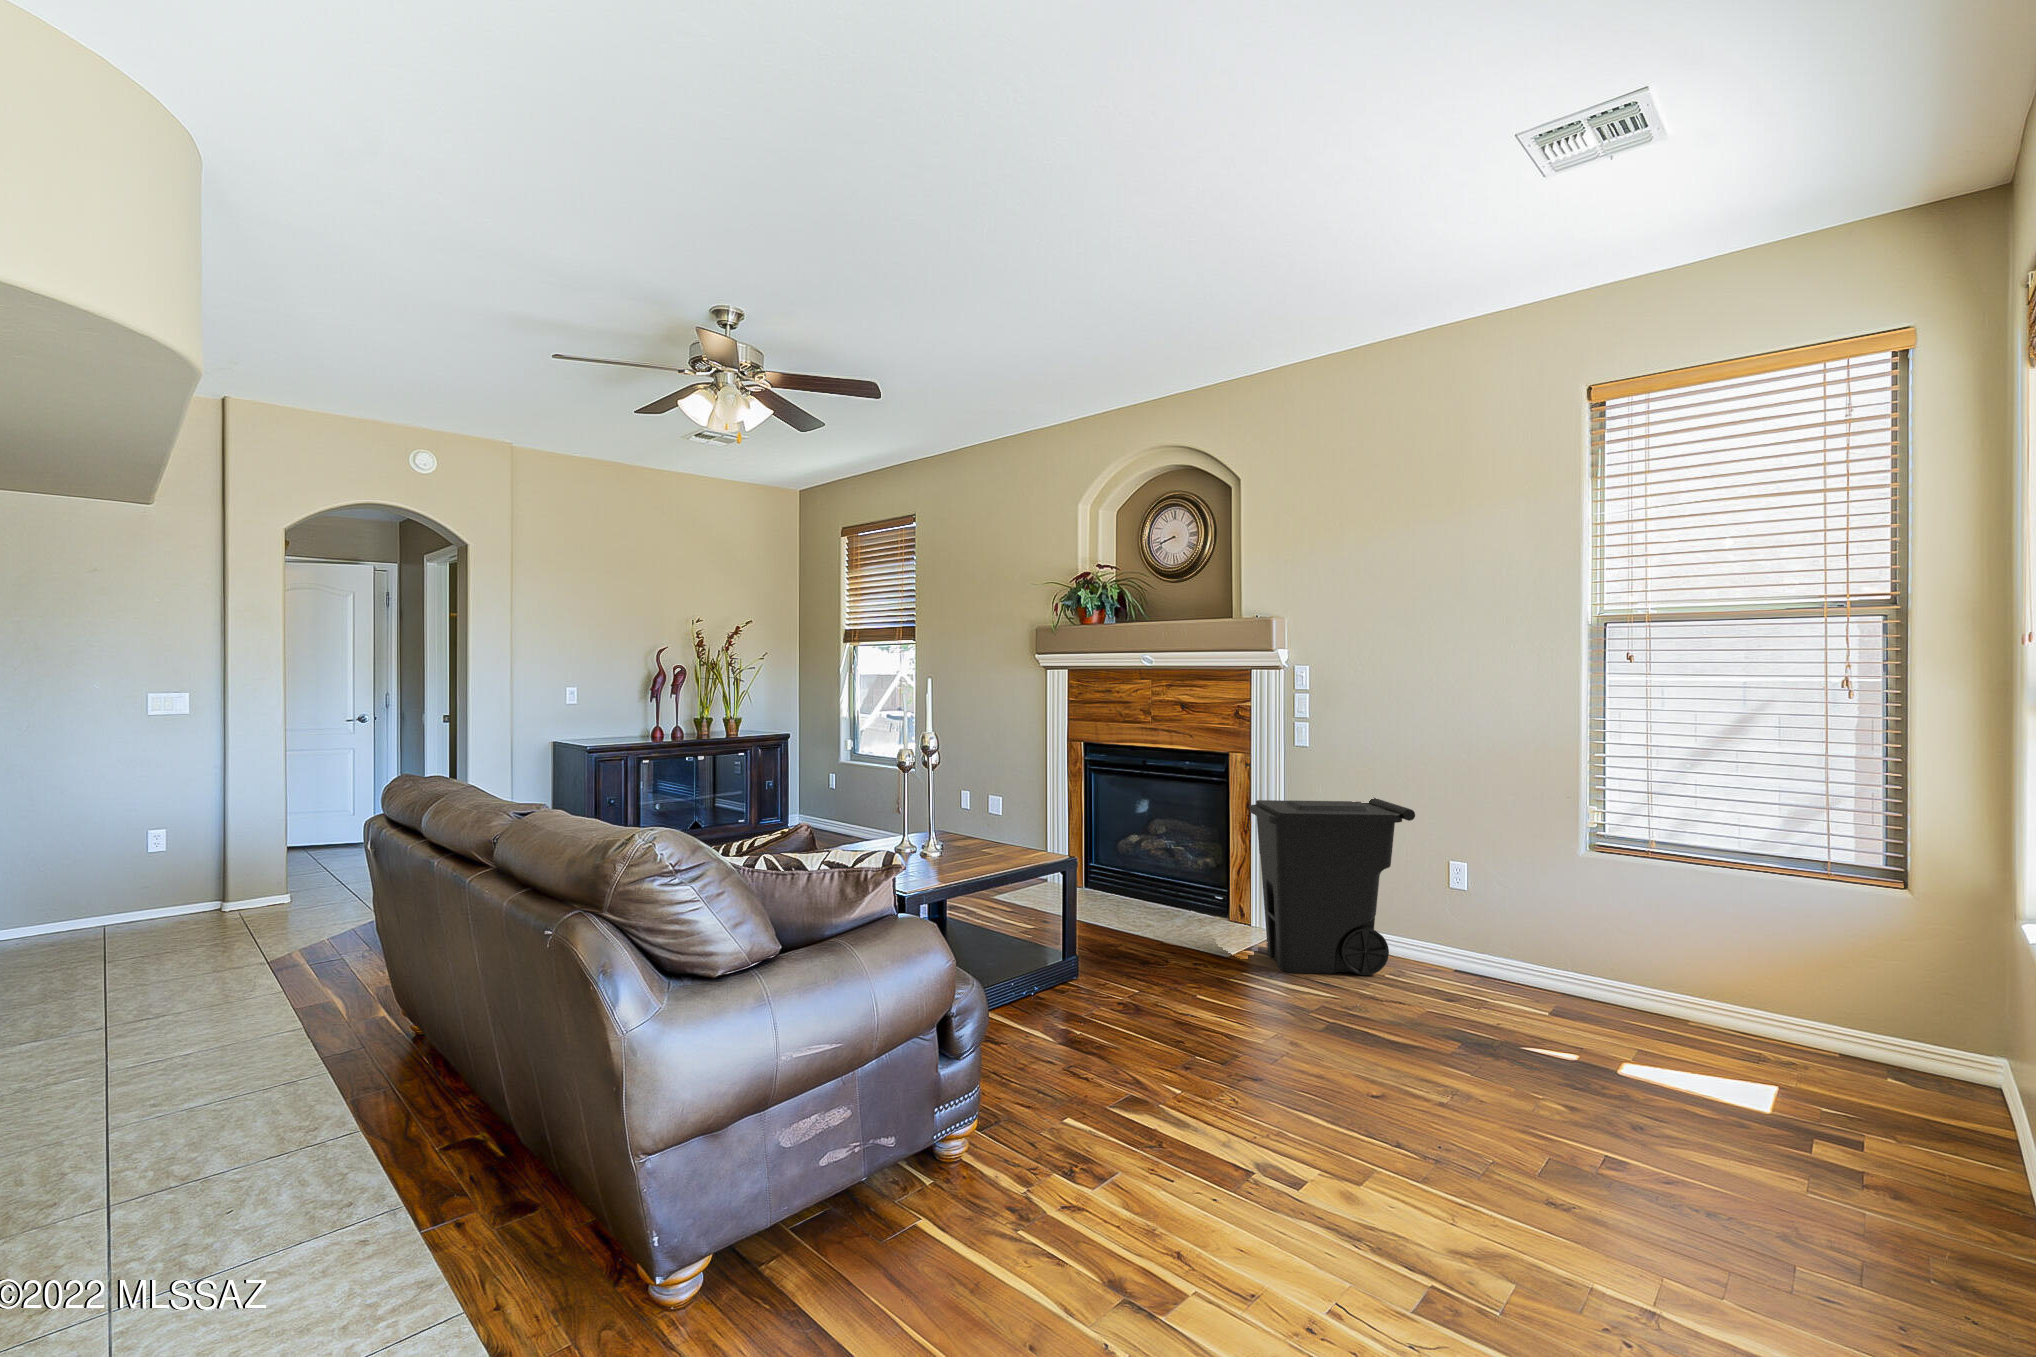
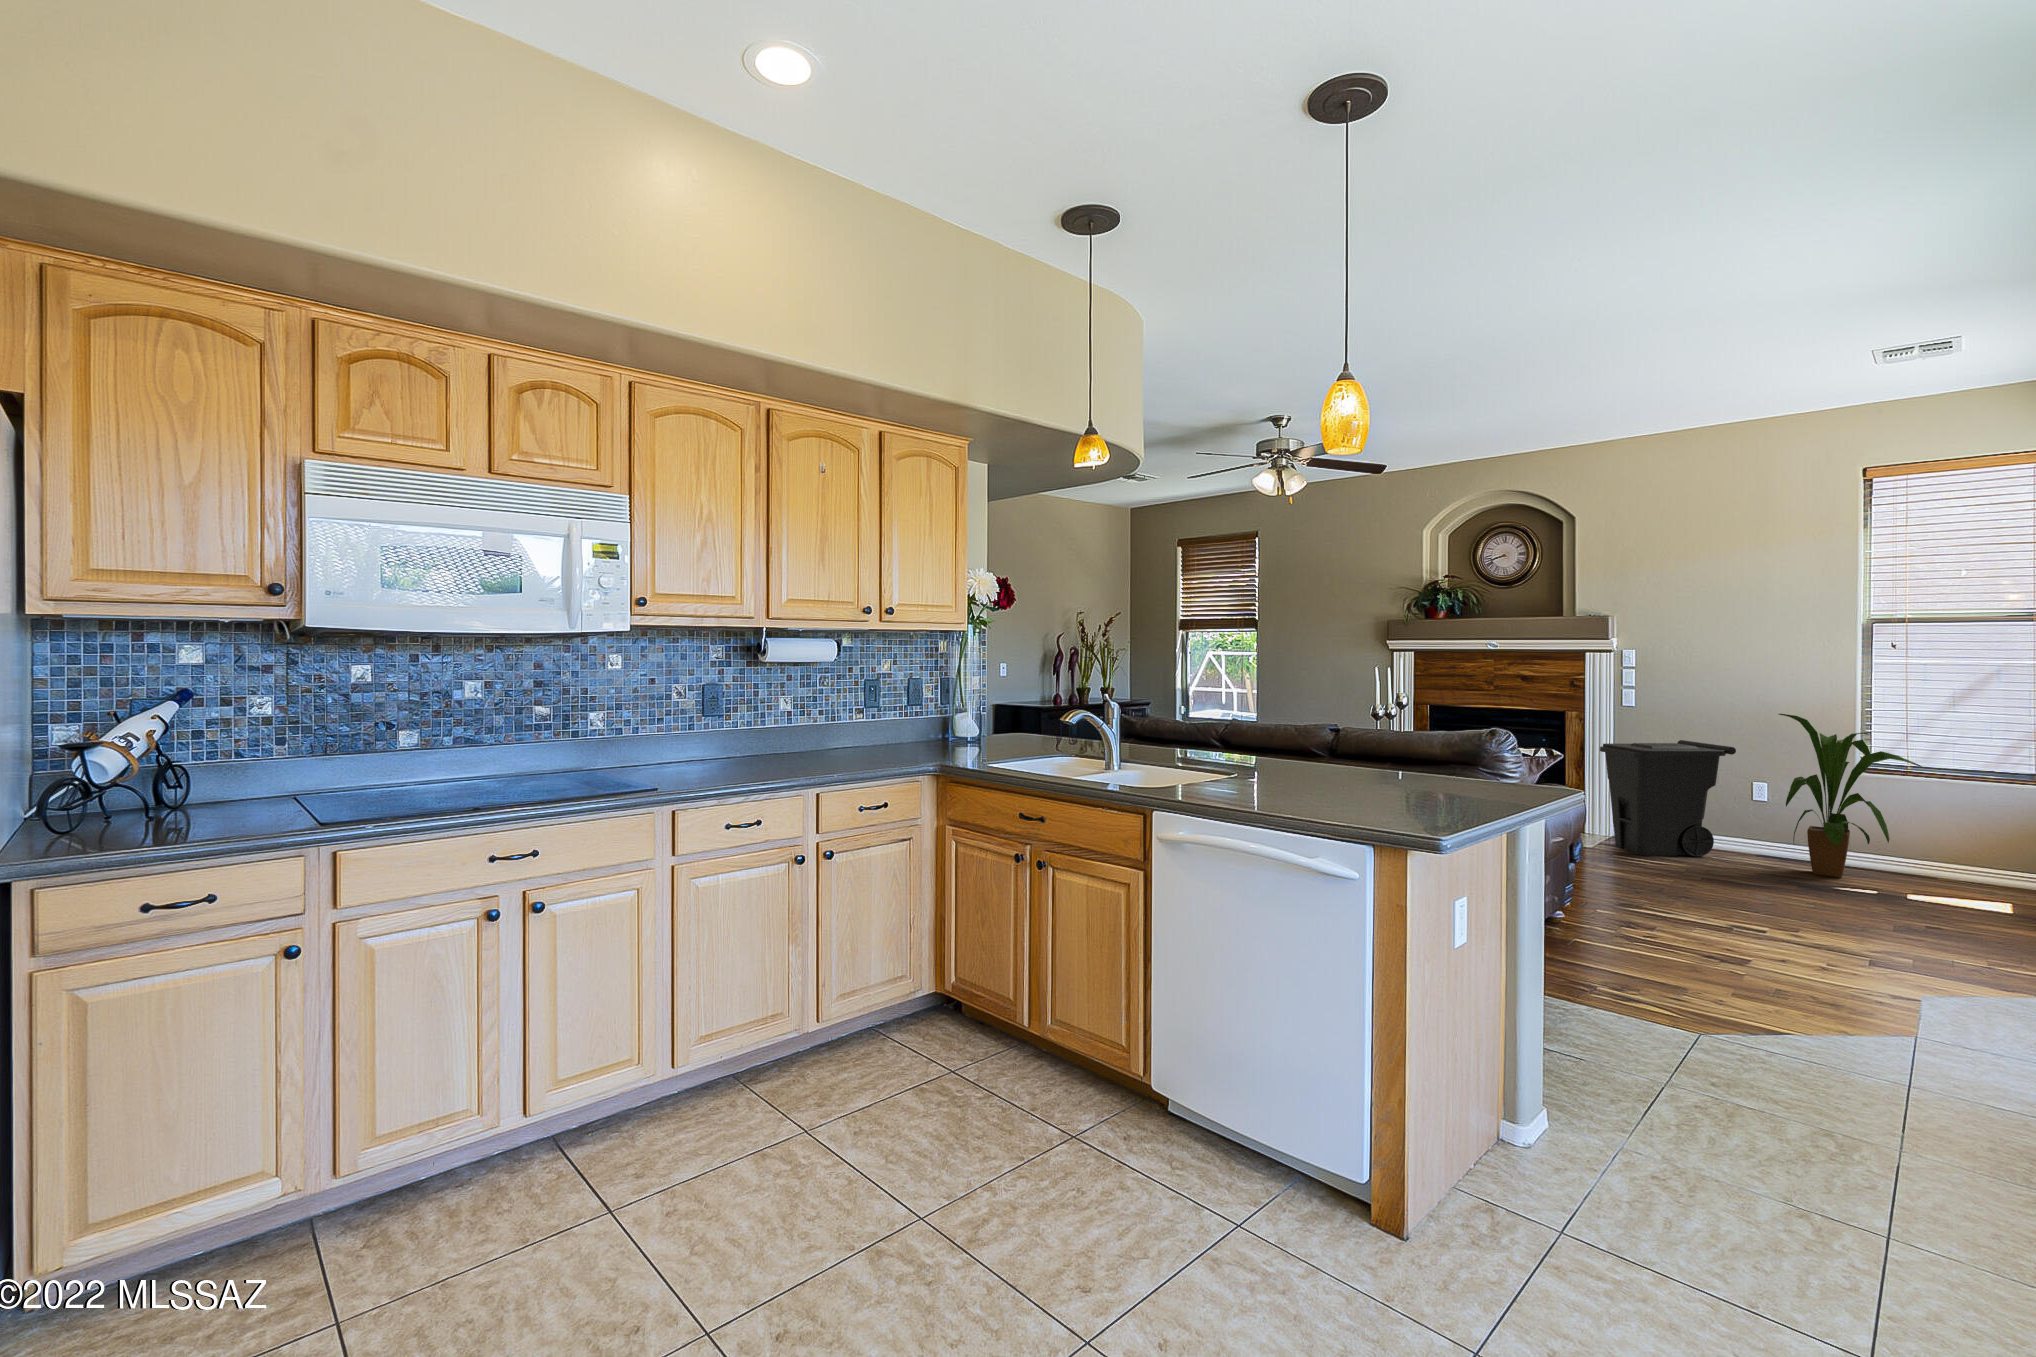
house plant: none [1452,759,1661,1022] -> present [1779,714,1922,878]

